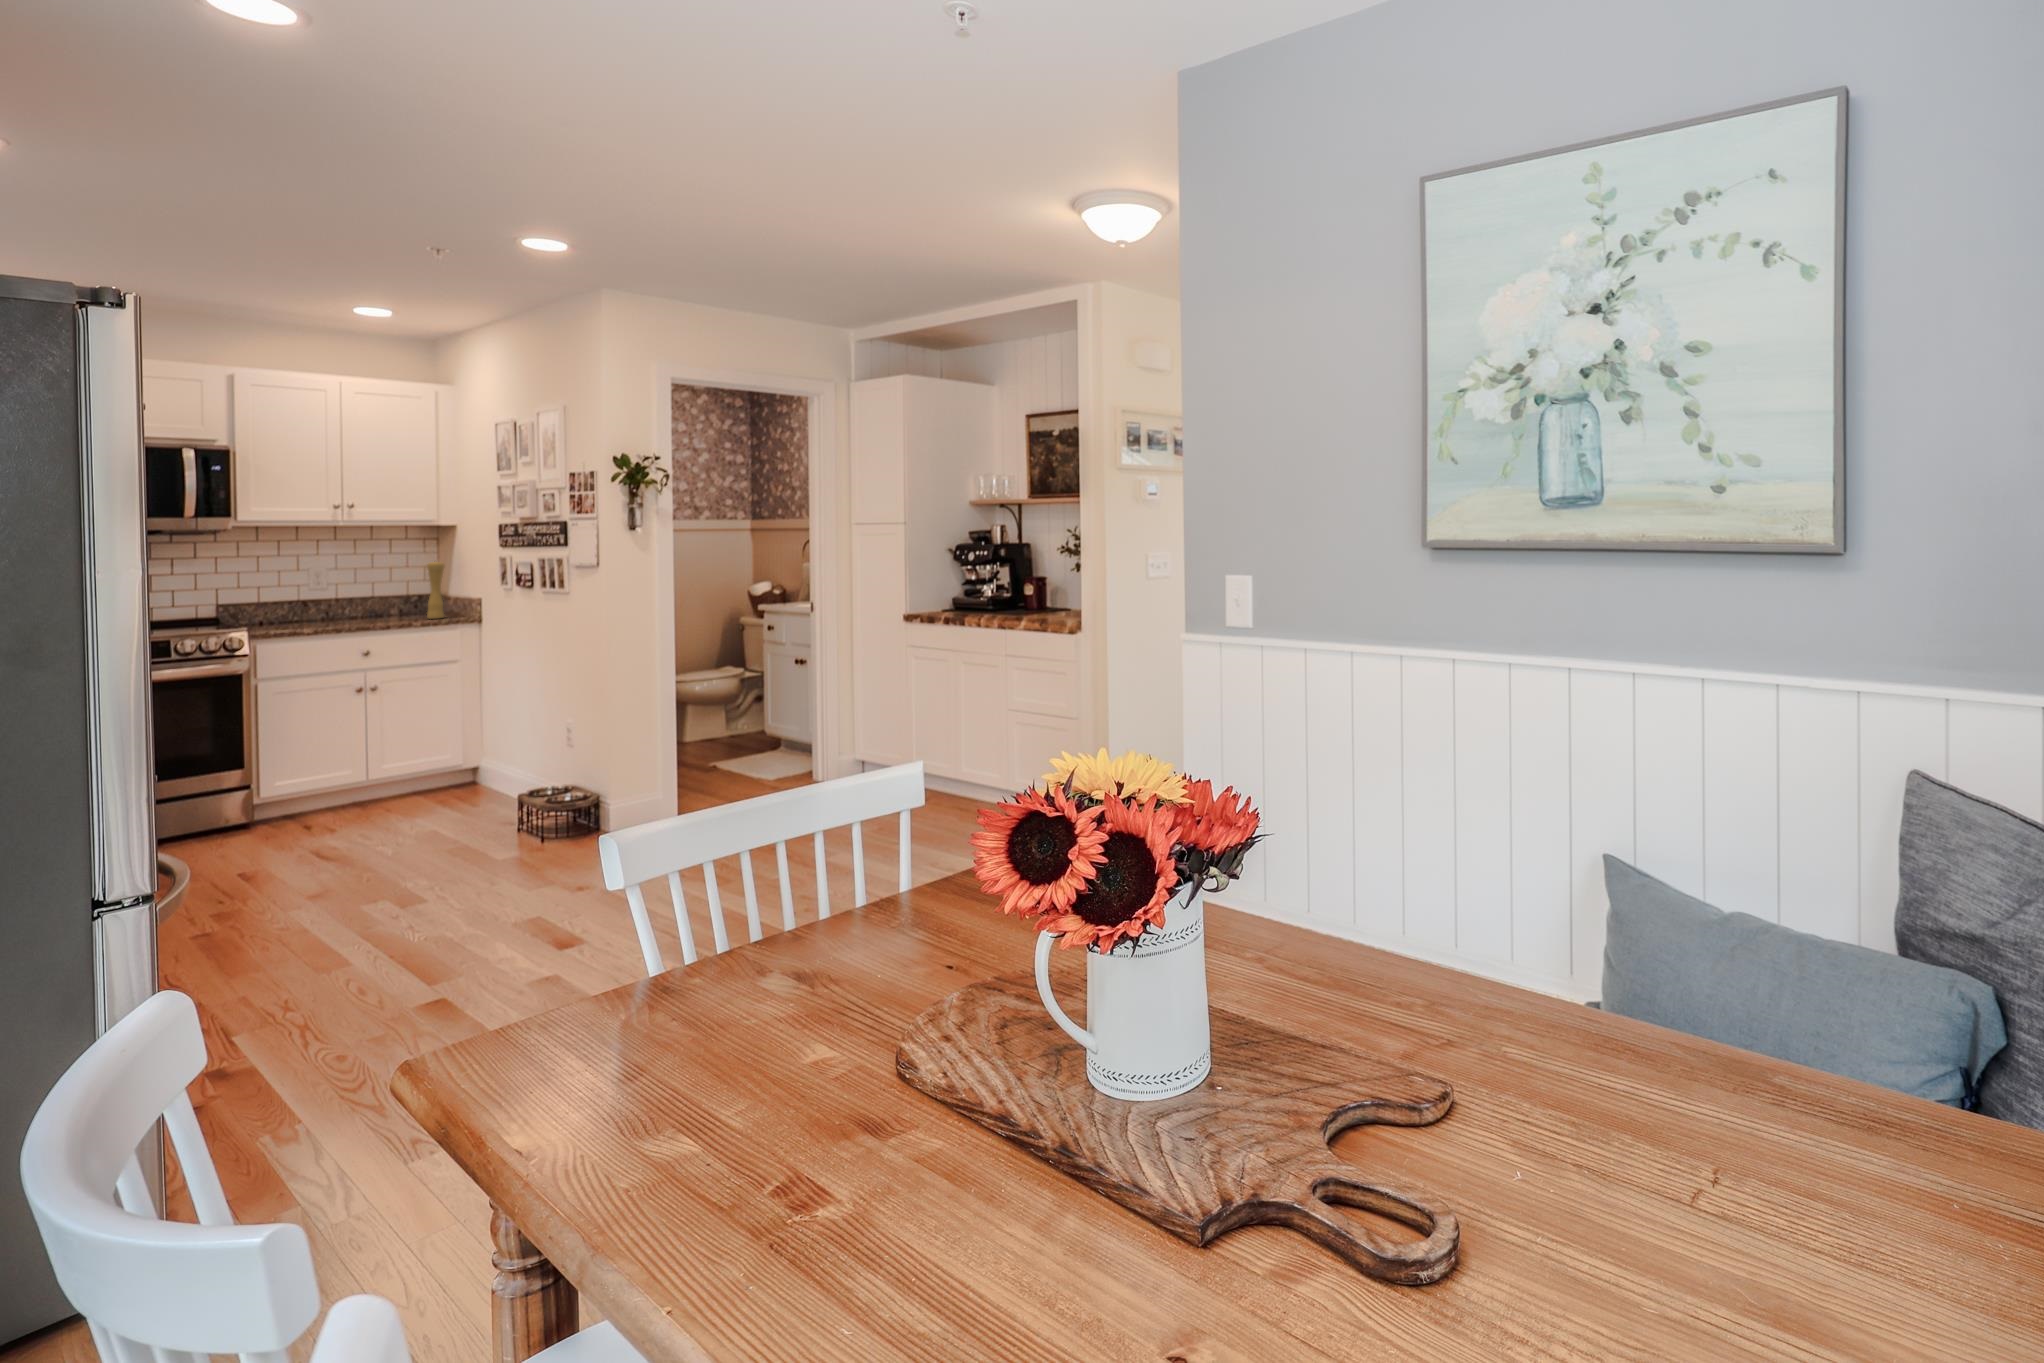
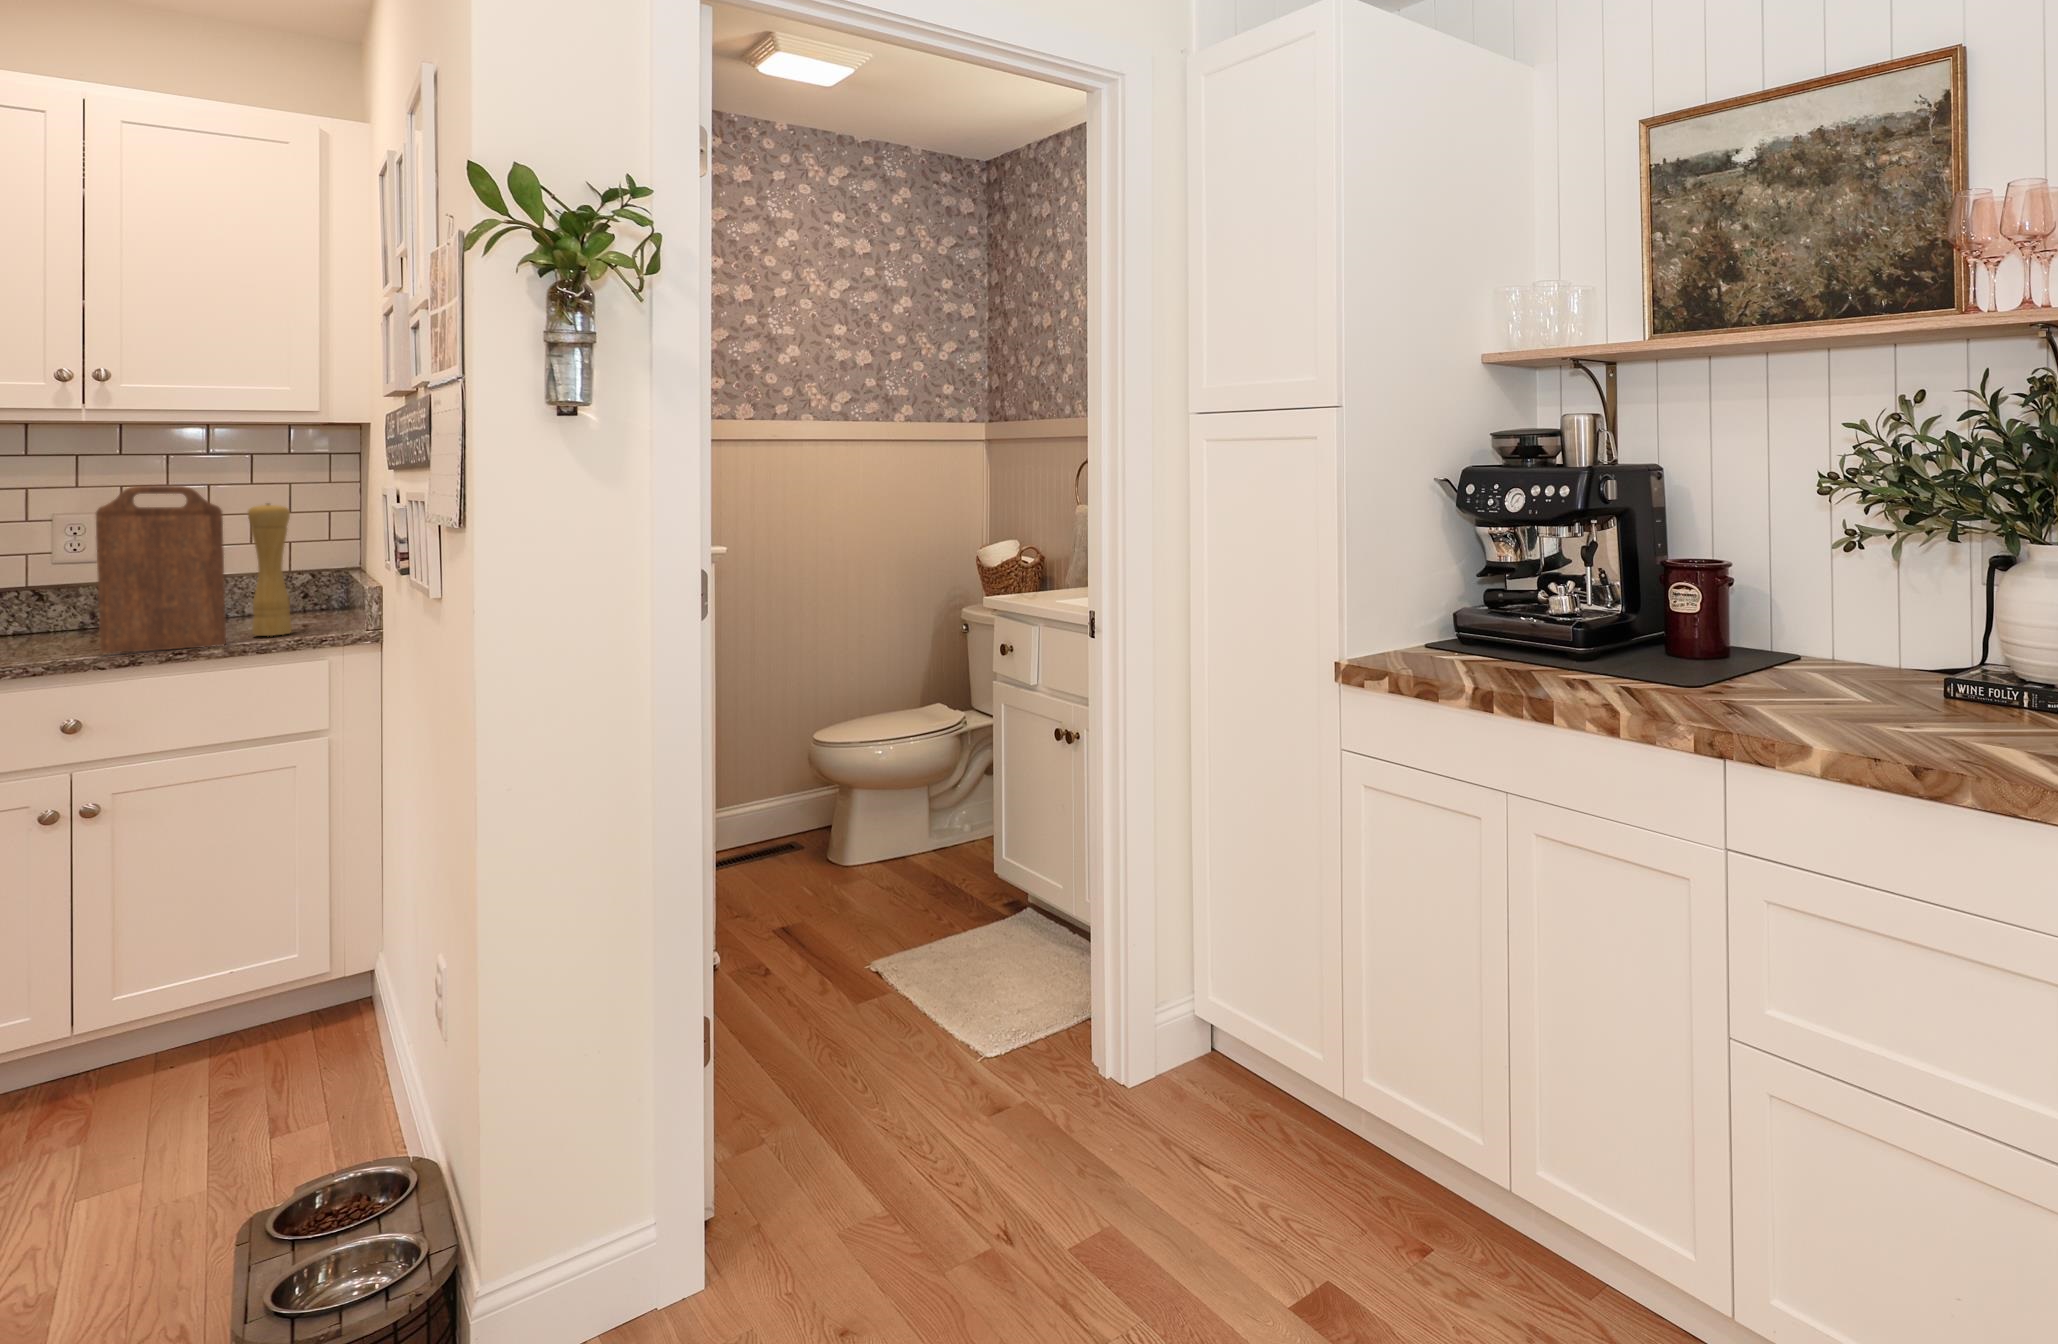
cutting board: none [375,553,424,624] -> present [96,486,226,653]

